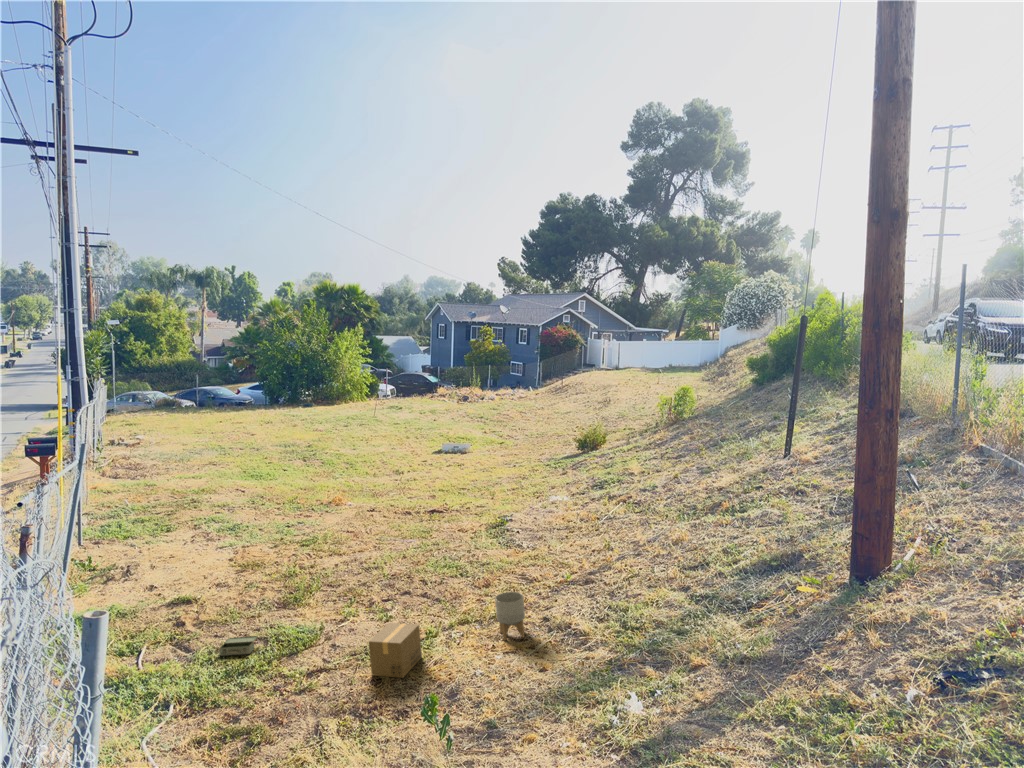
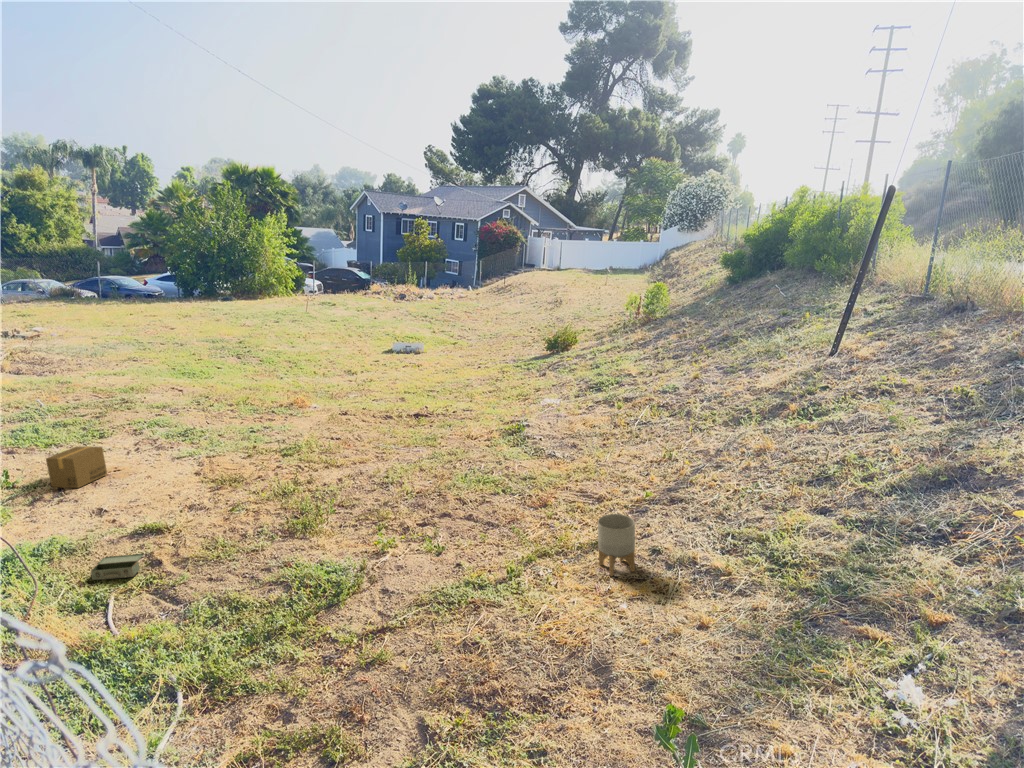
cardboard box: present [369,623,422,678] -> present [46,446,107,488]
toolbox: present [220,636,257,656] -> present [91,554,144,580]

